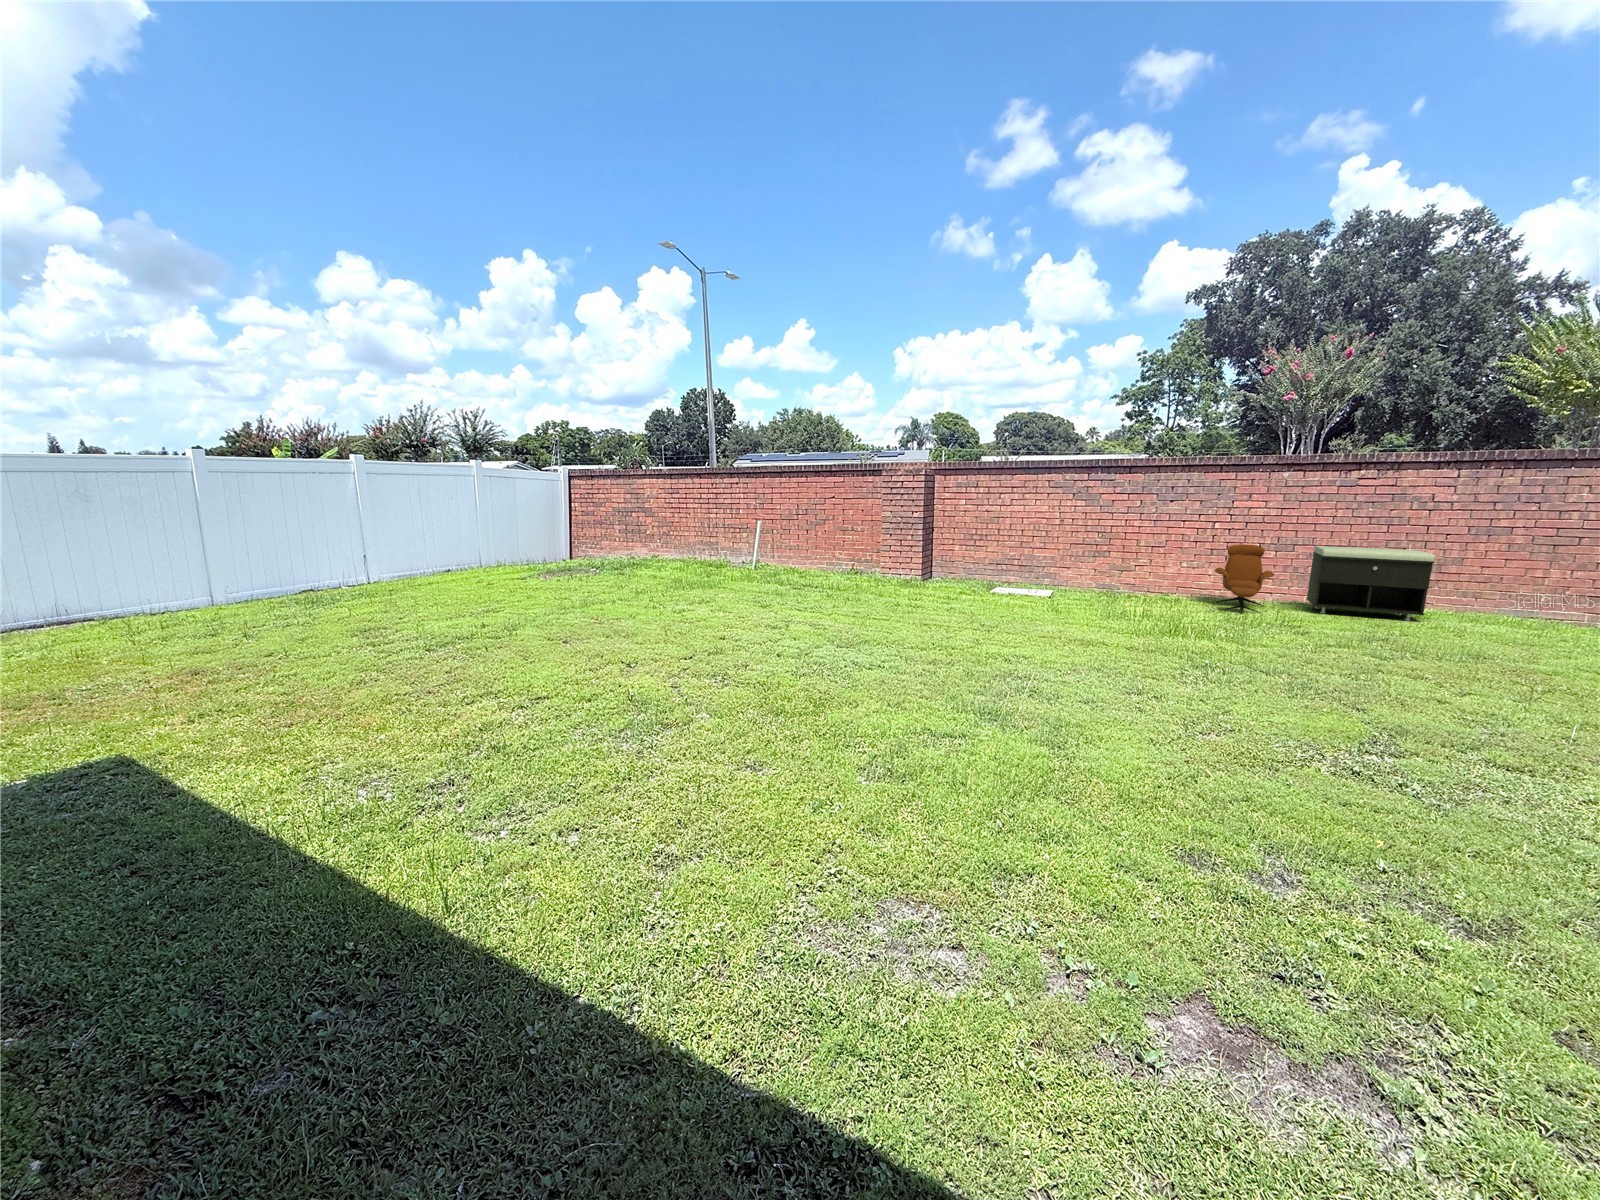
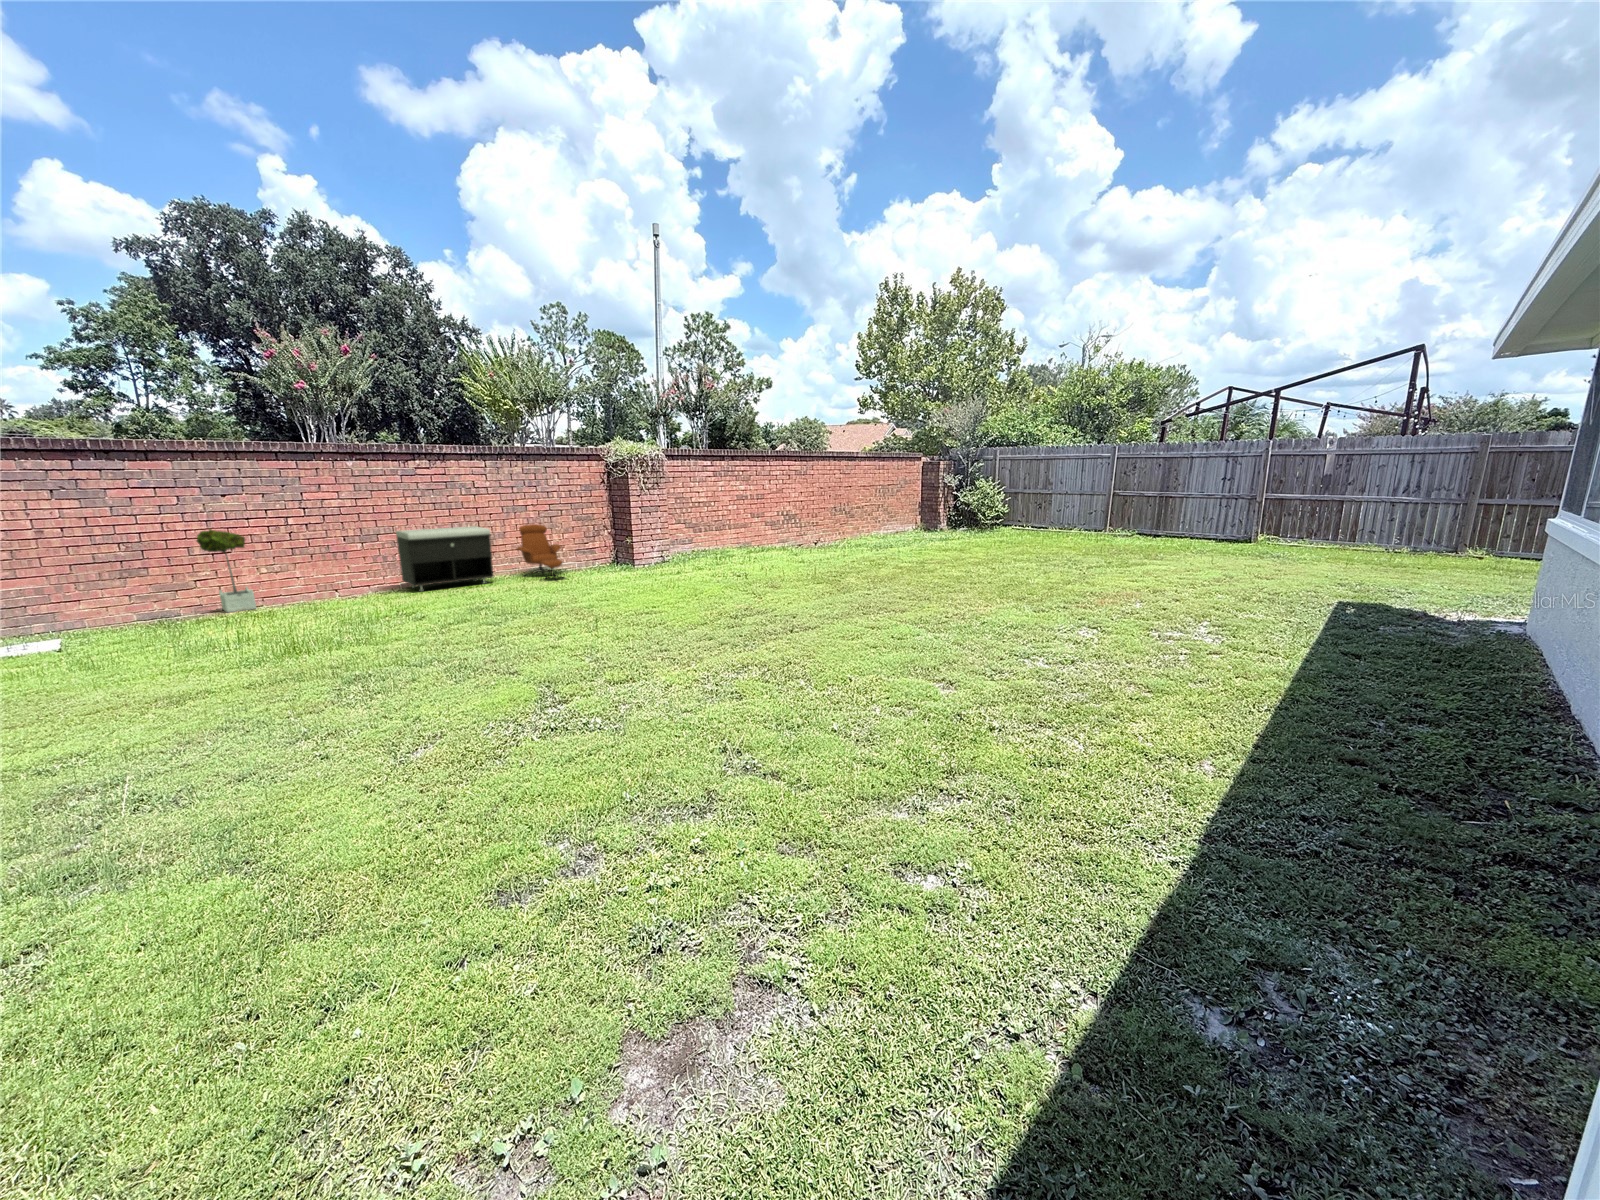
potted tree: none [1143,528,1177,599] -> present [197,529,256,612]
lounge chair: present [1215,544,1274,614] -> present [517,524,563,578]

